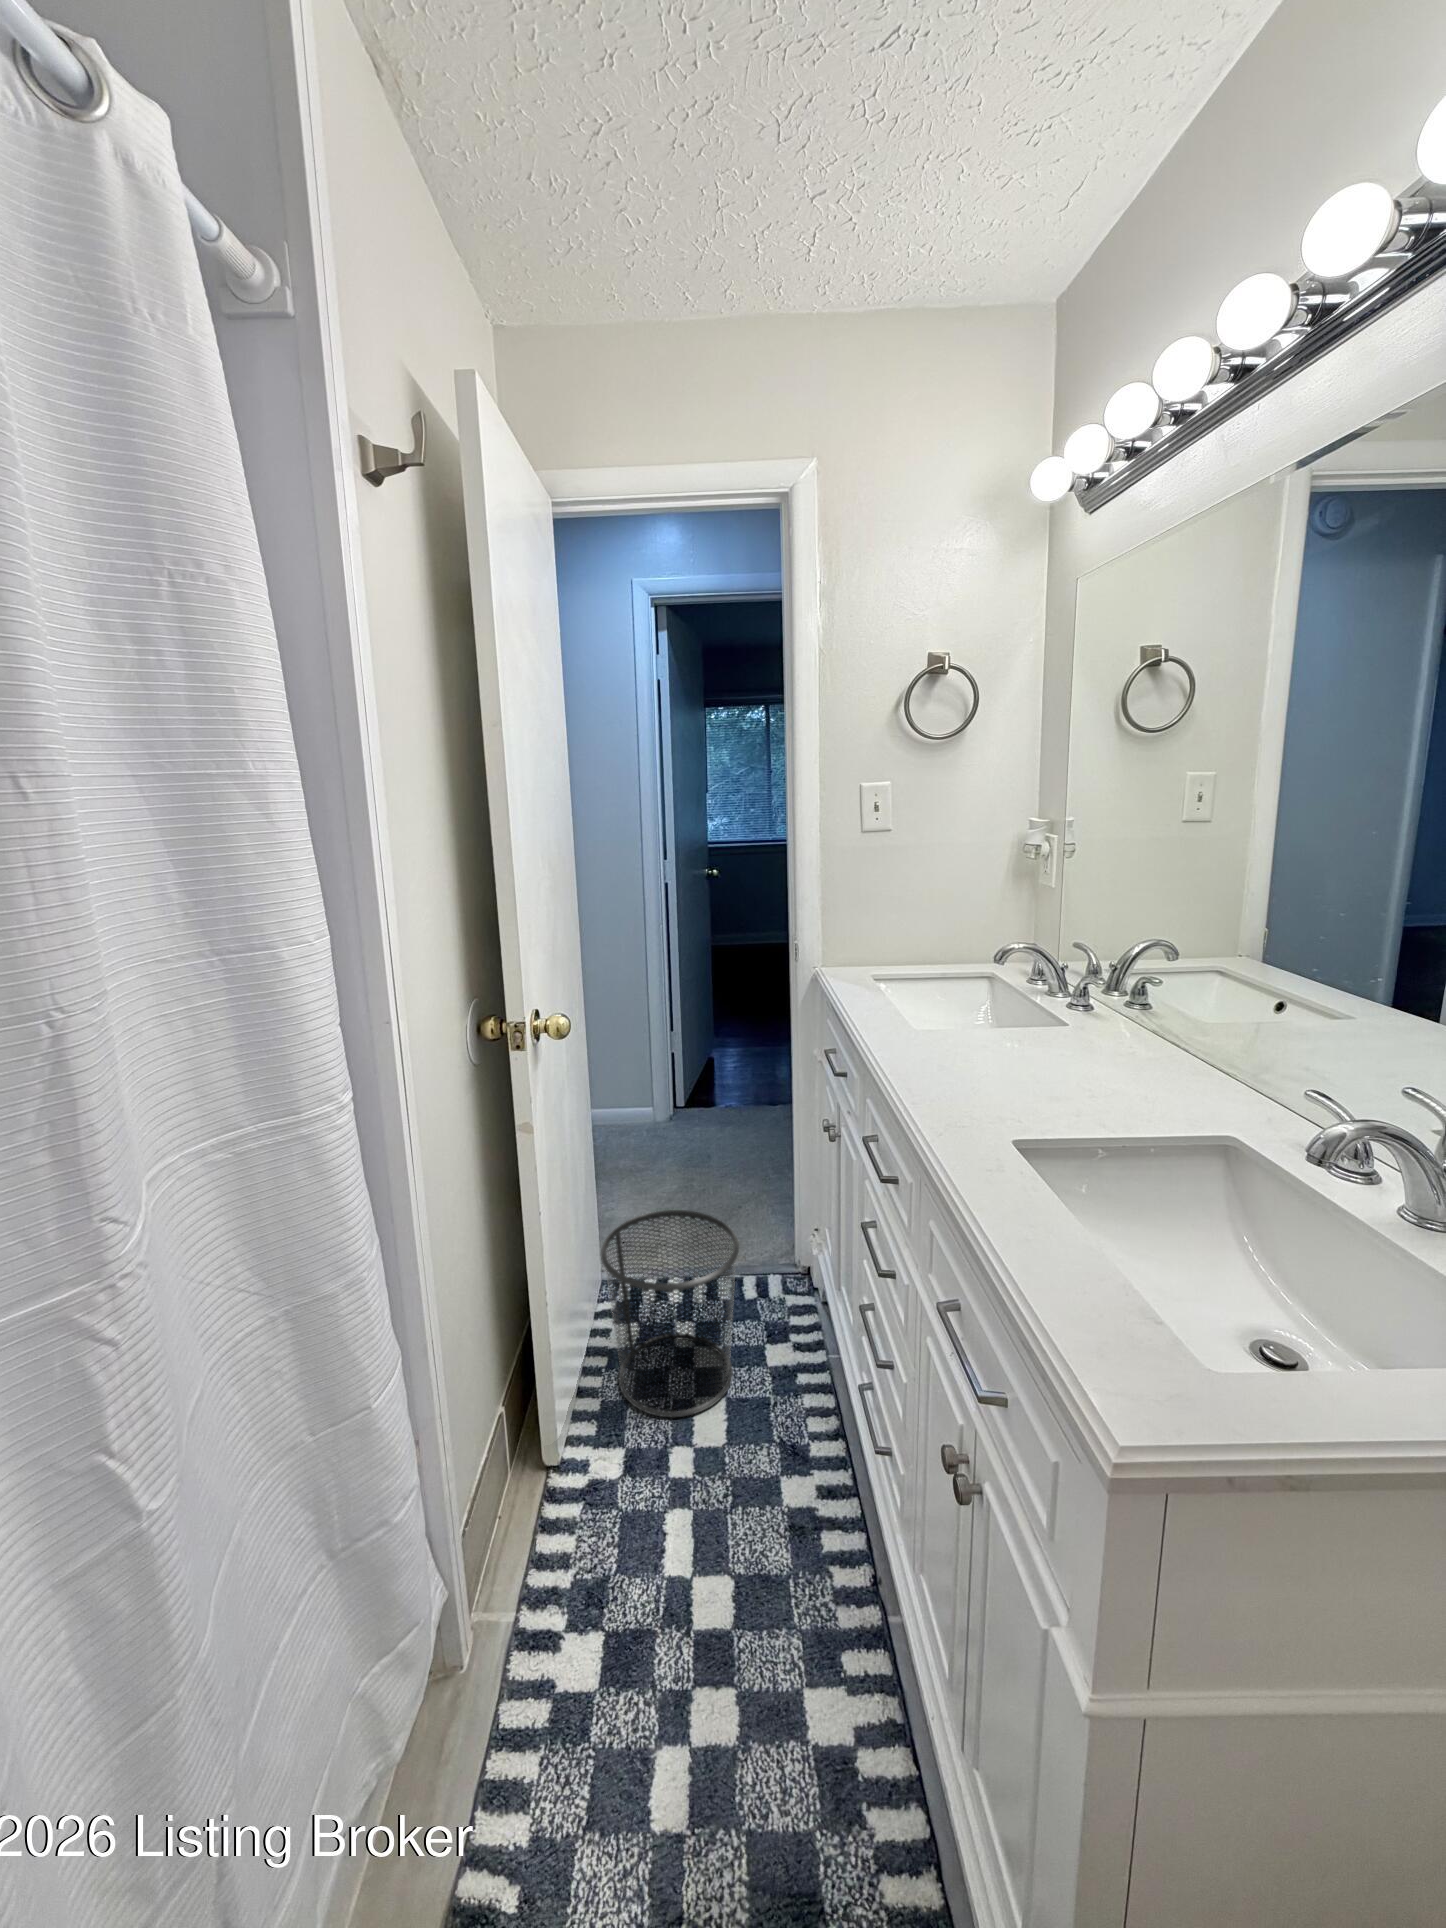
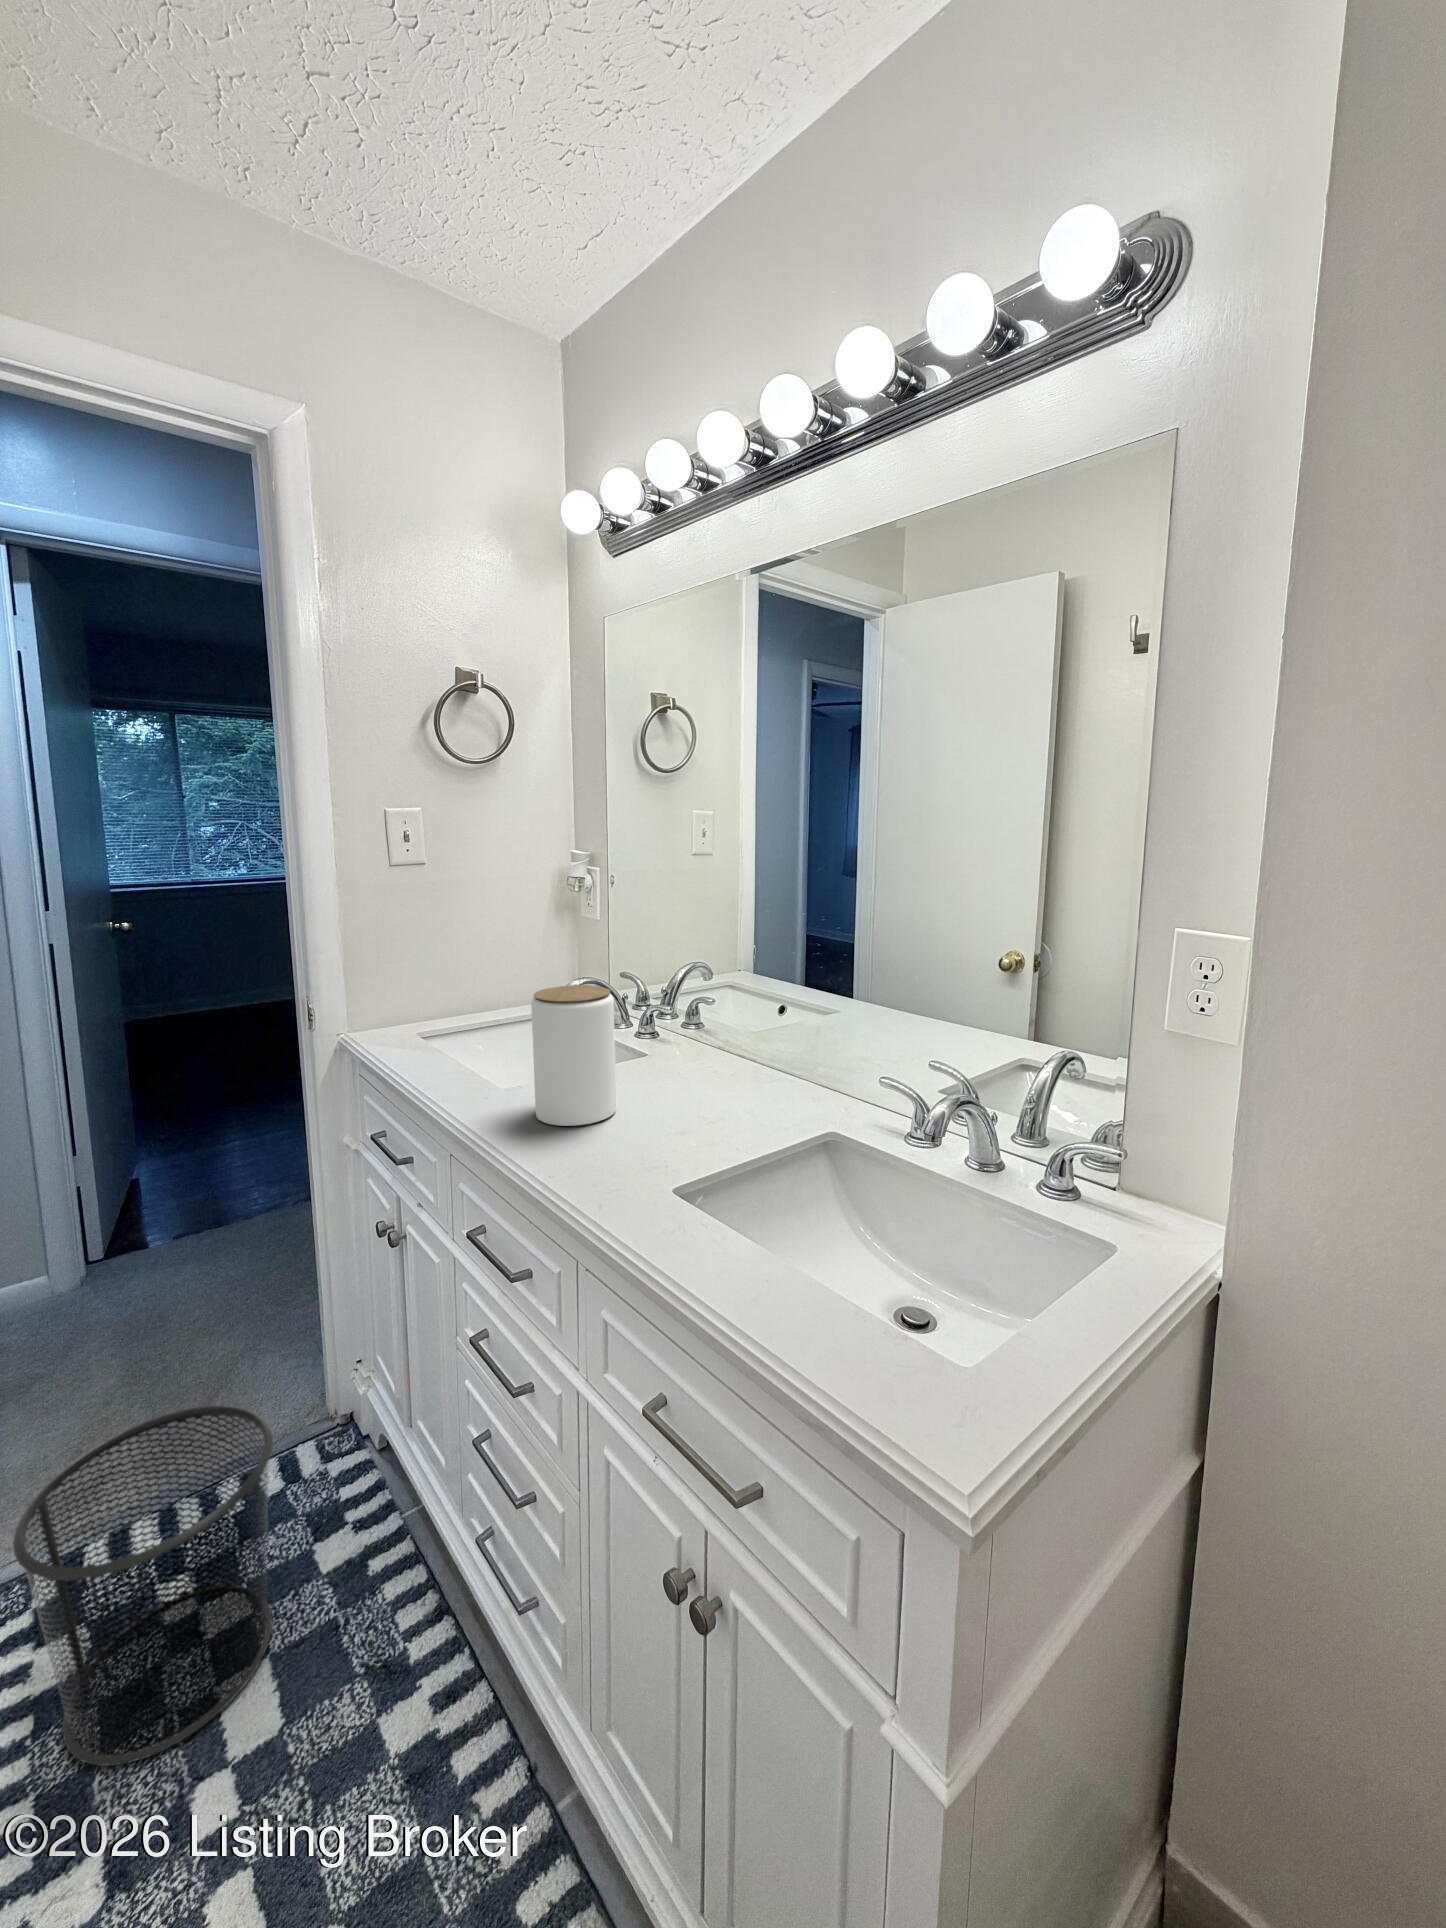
jar: none [929,947,1008,1073] -> present [531,985,617,1126]

